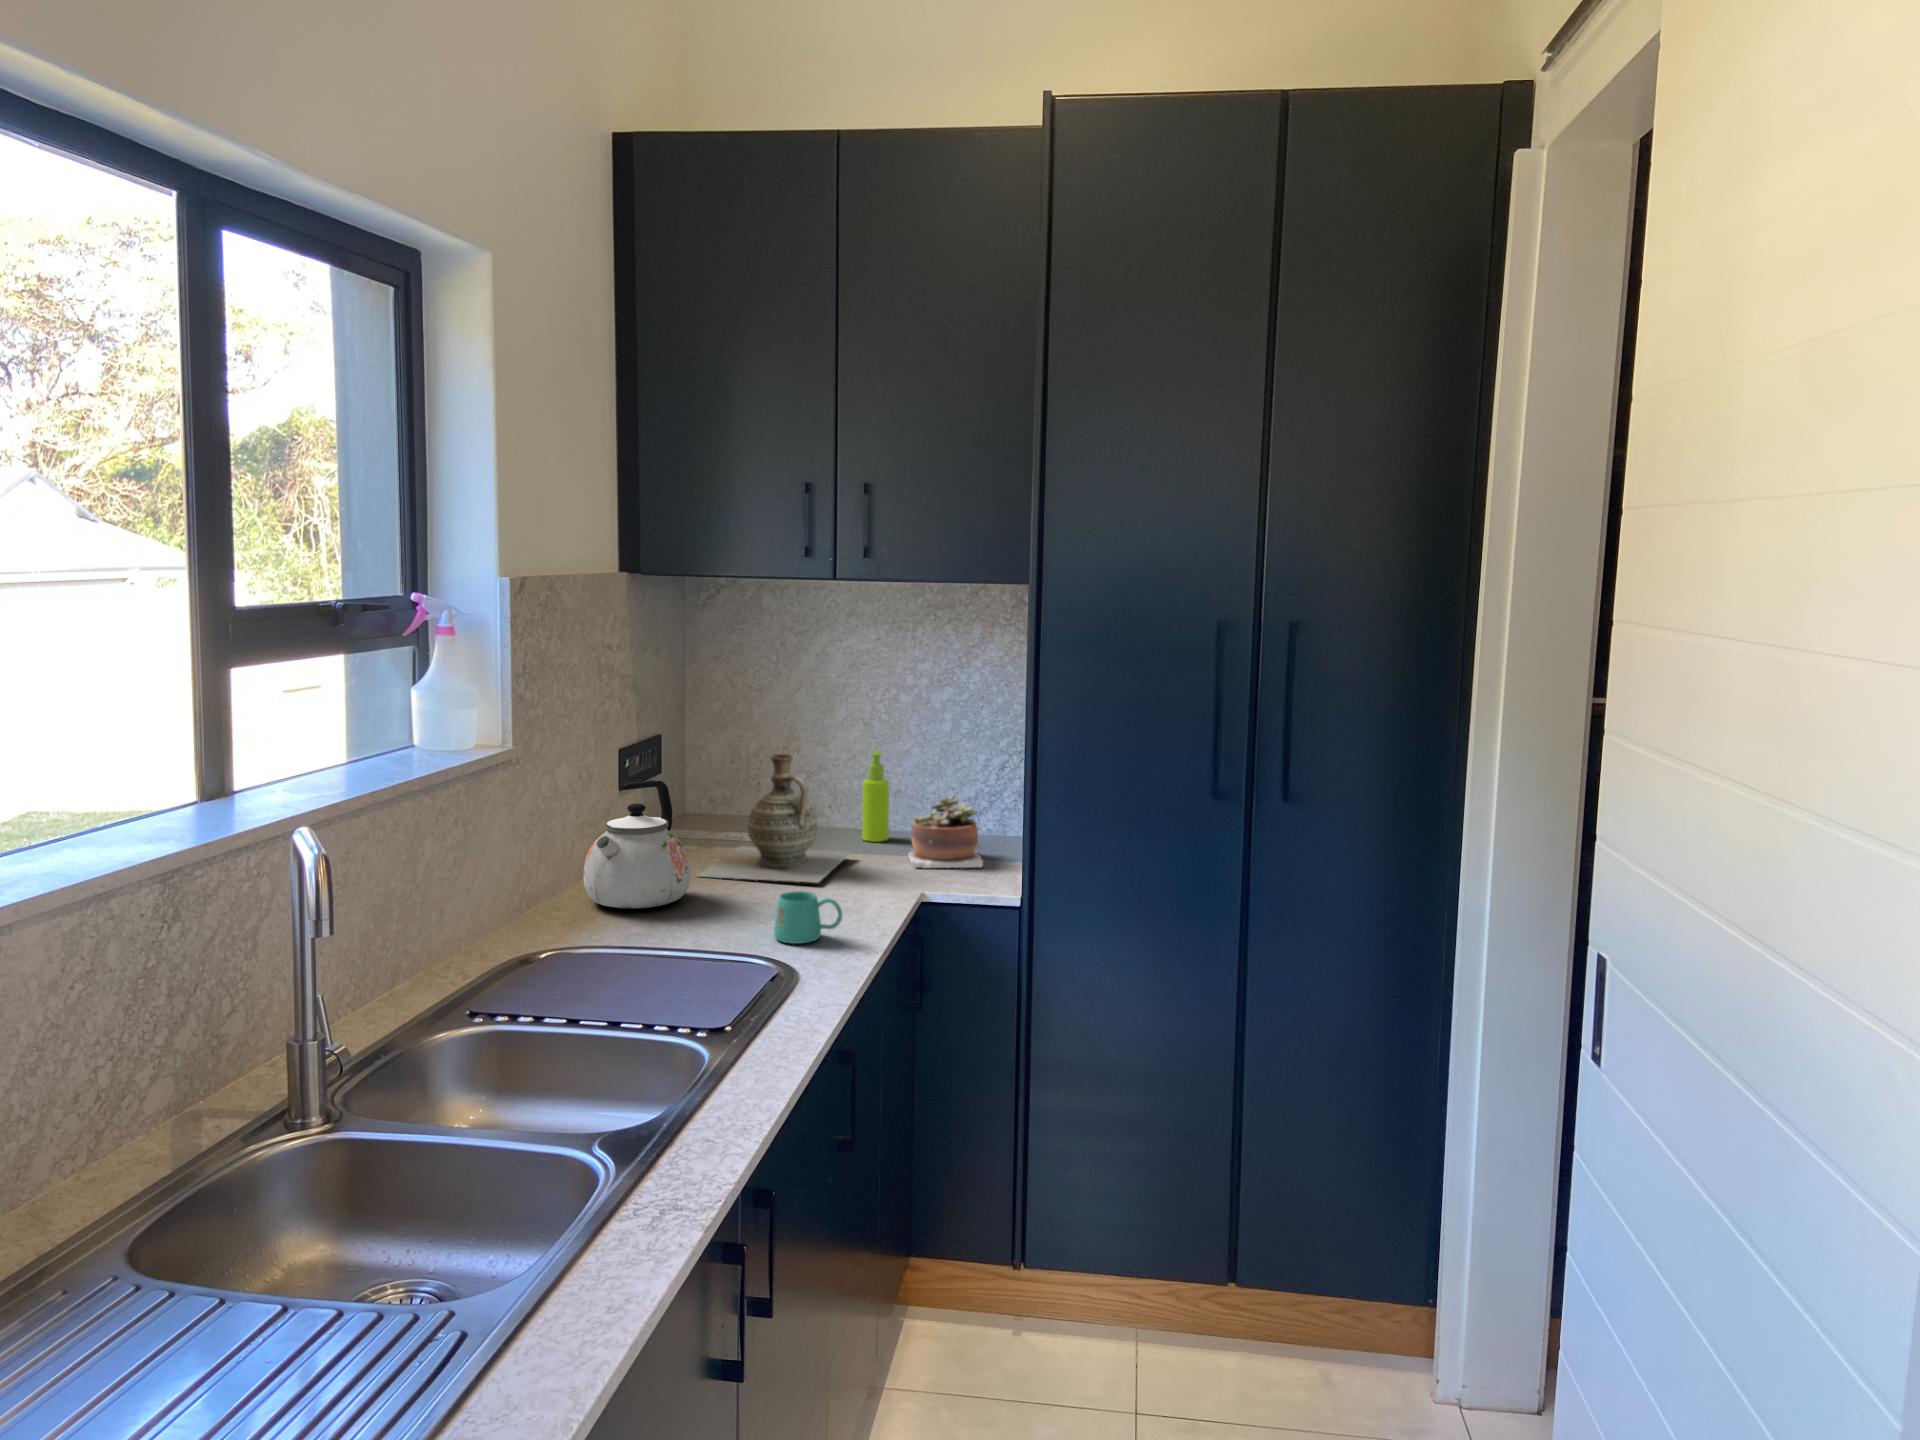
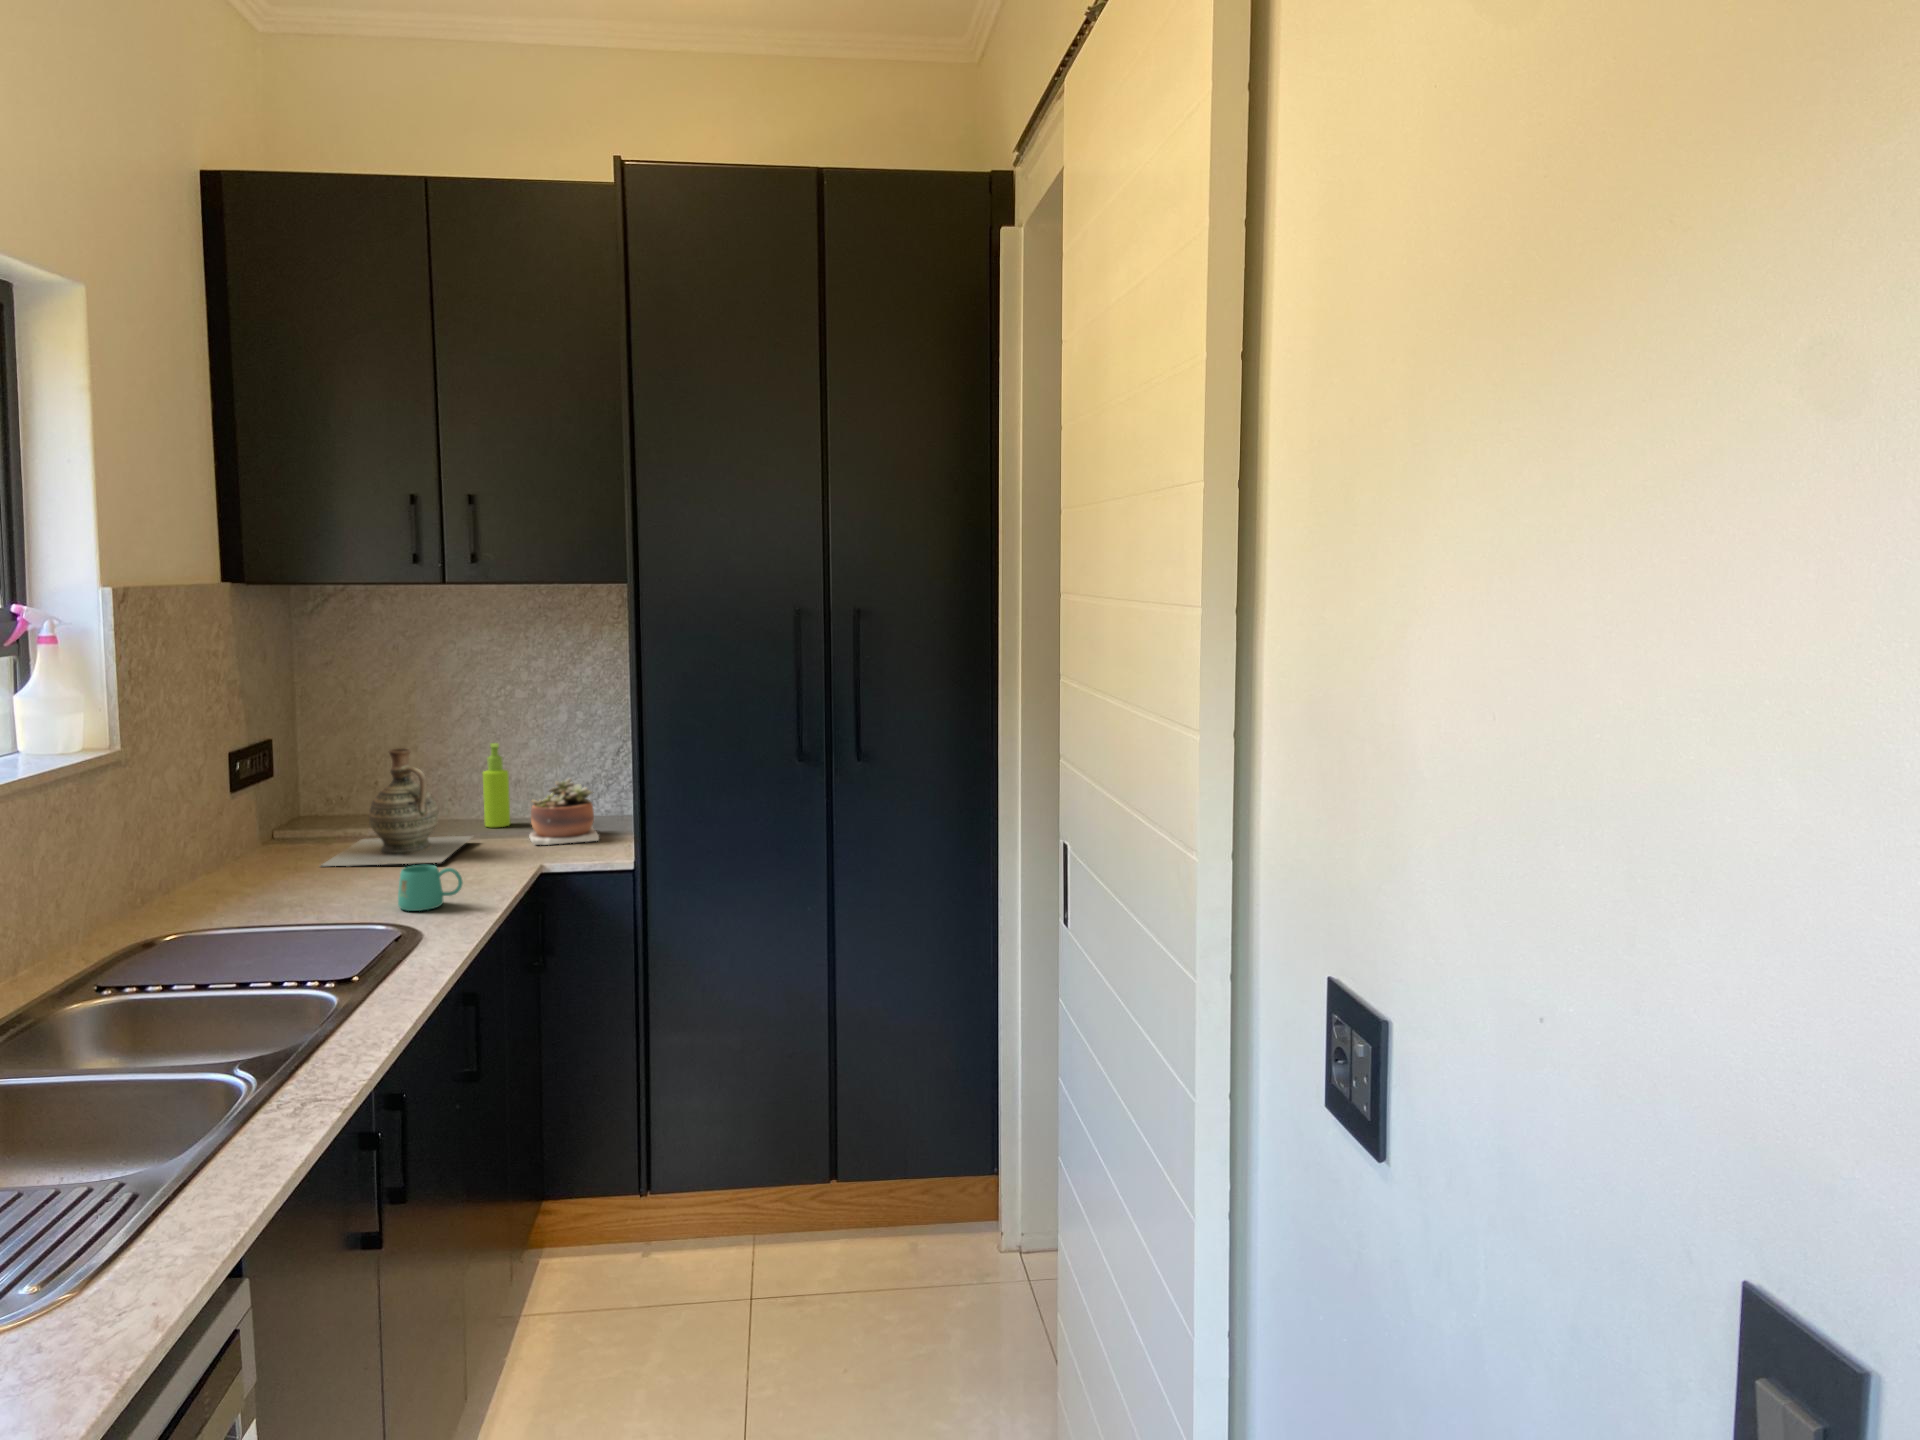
kettle: present [583,780,691,908] -> none [203,776,313,896]

